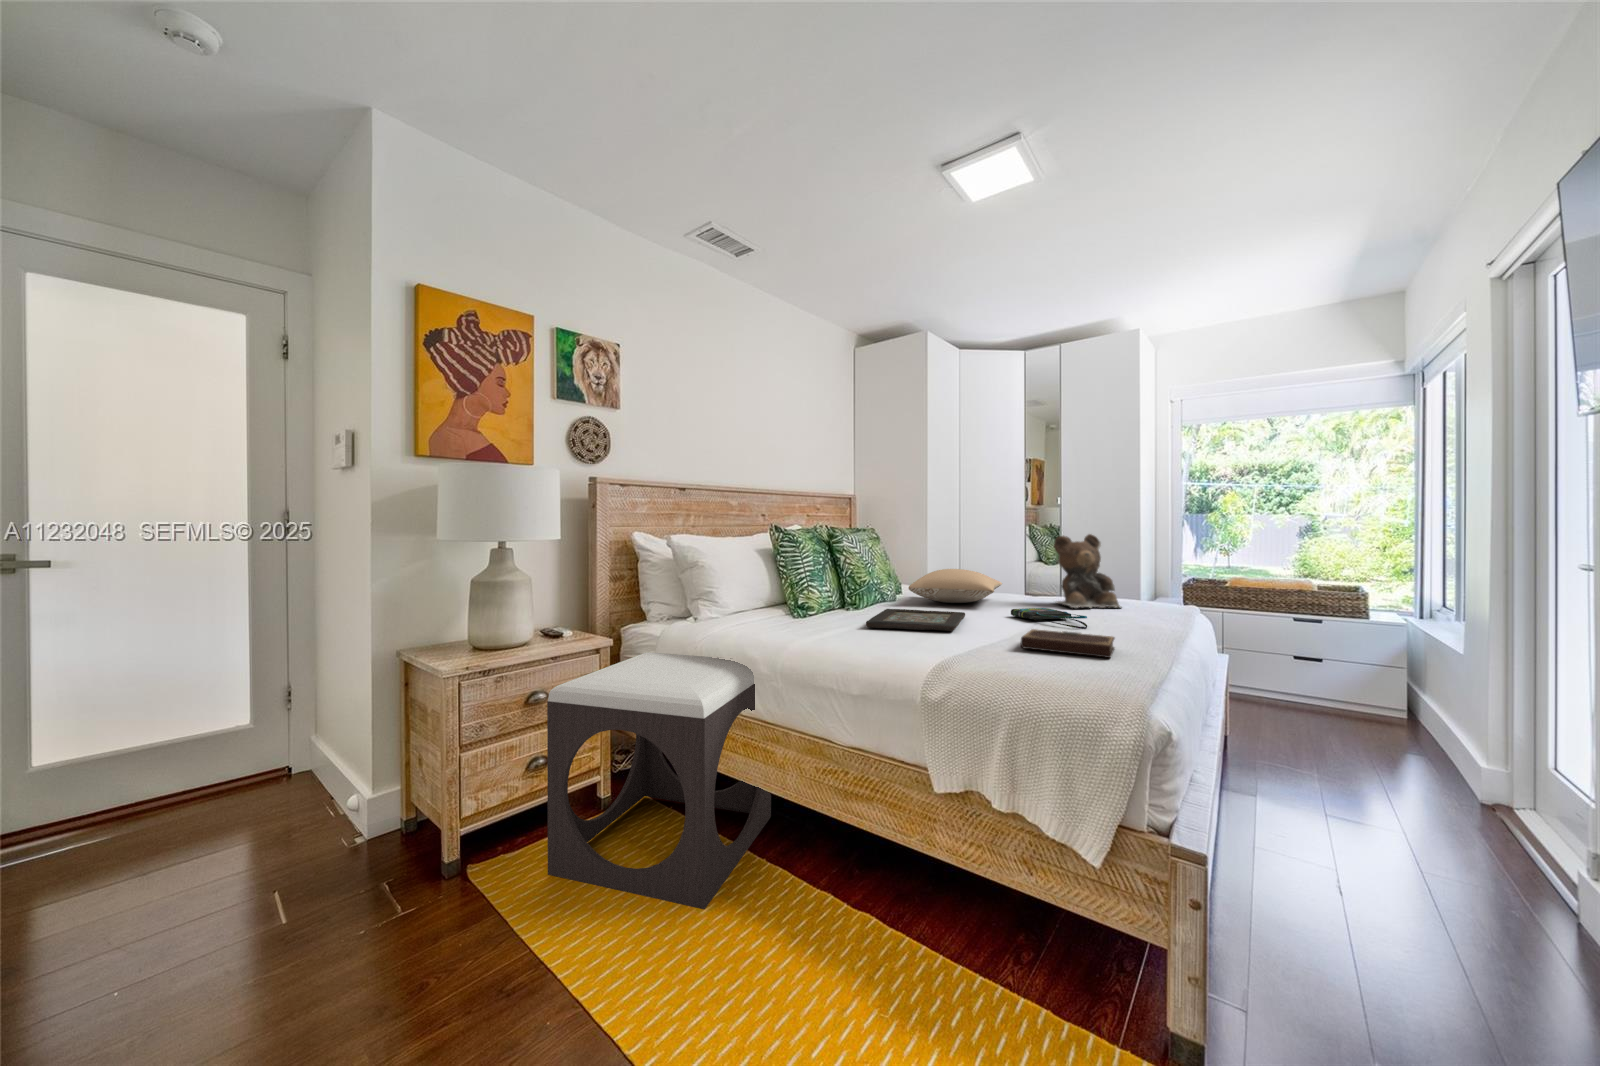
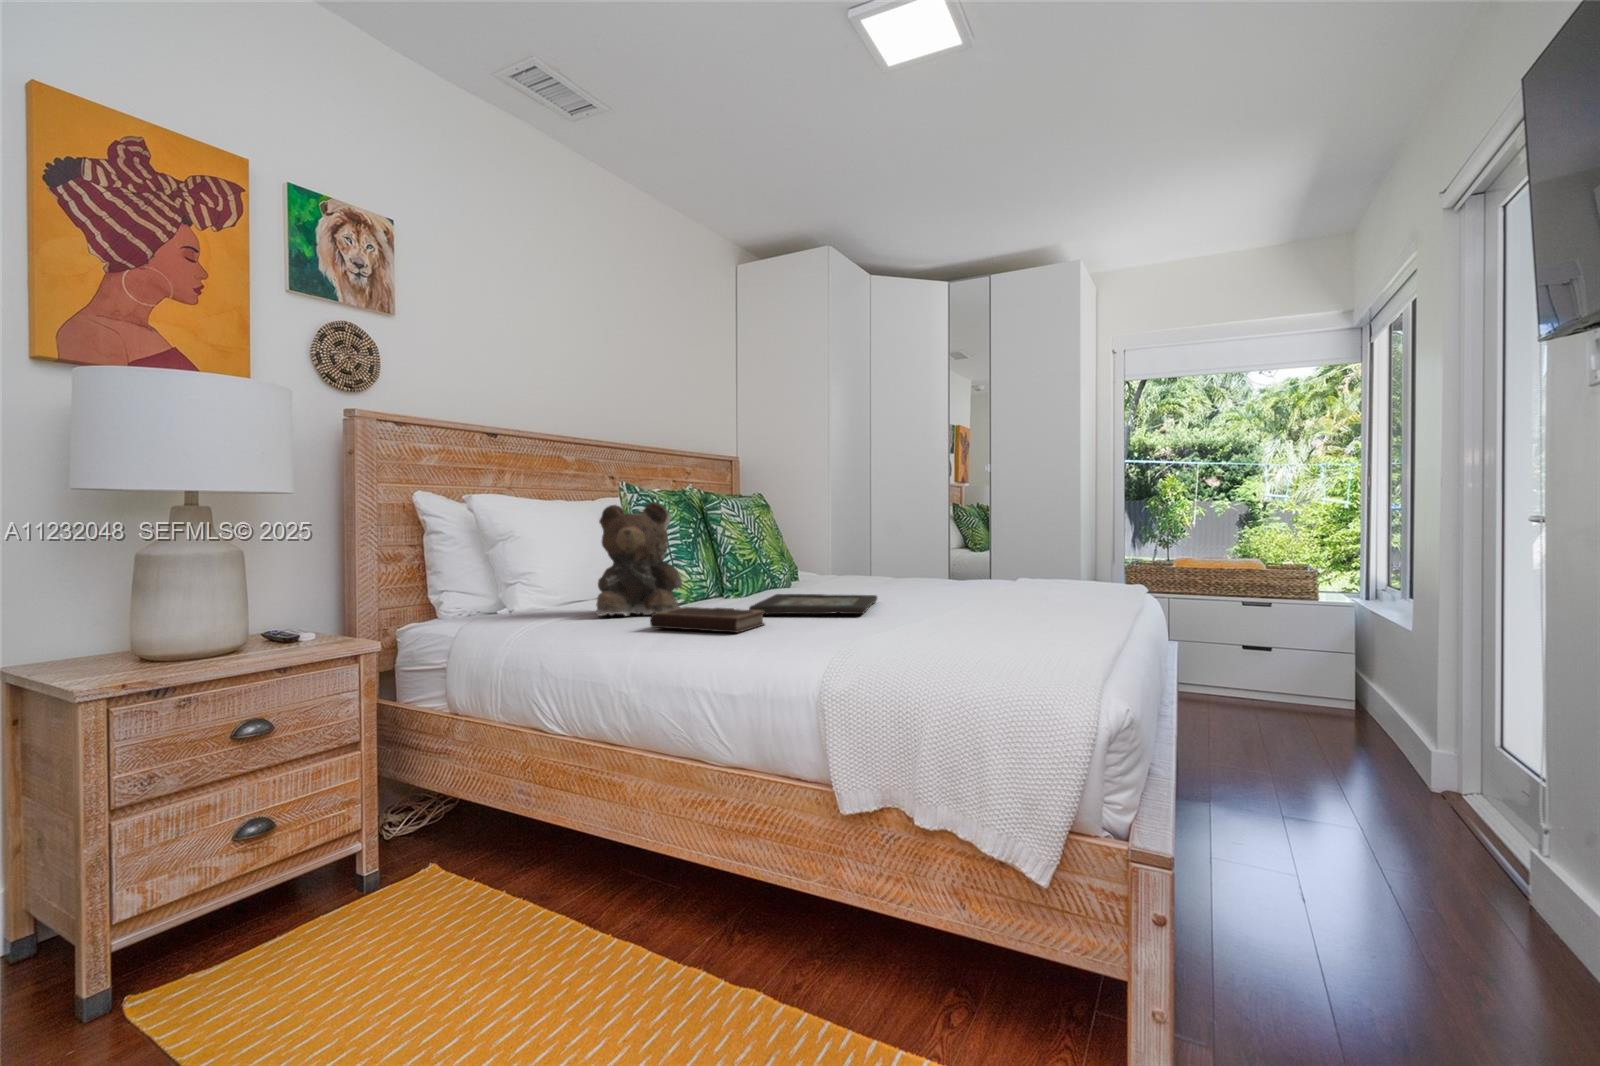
teddy bear: present [1054,534,1121,608] -> present [596,502,682,616]
pillow: present [909,569,1002,603] -> none [805,545,922,588]
tote bag: present [1011,608,1087,629] -> none [934,588,1026,608]
notebook: present [1021,629,1115,658] -> present [650,607,765,633]
footstool: present [547,652,771,909] -> none [265,658,619,1012]

